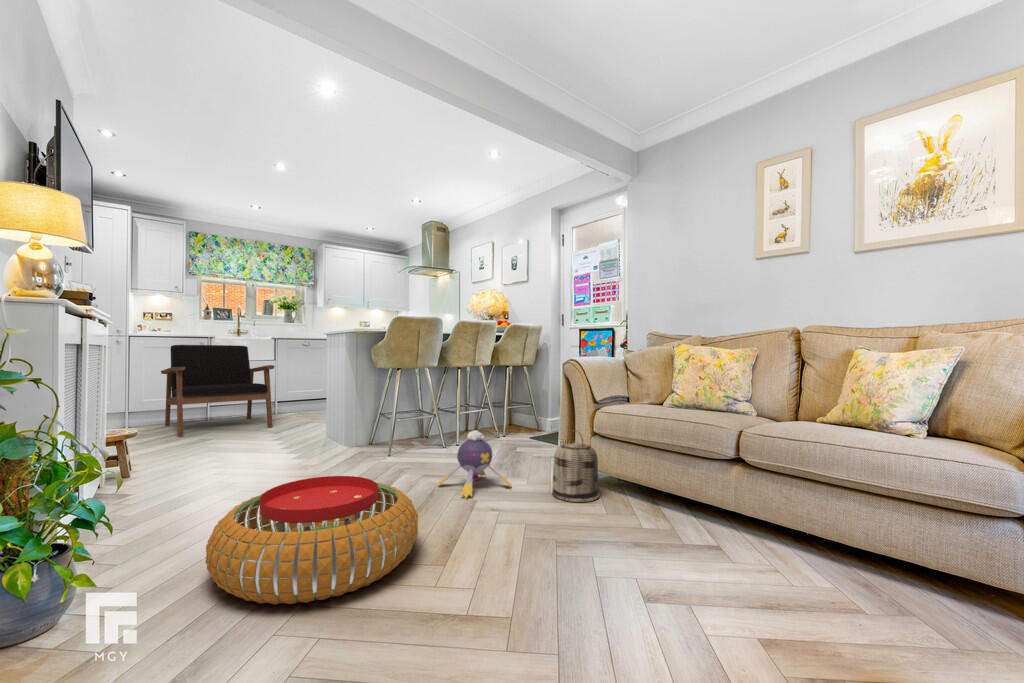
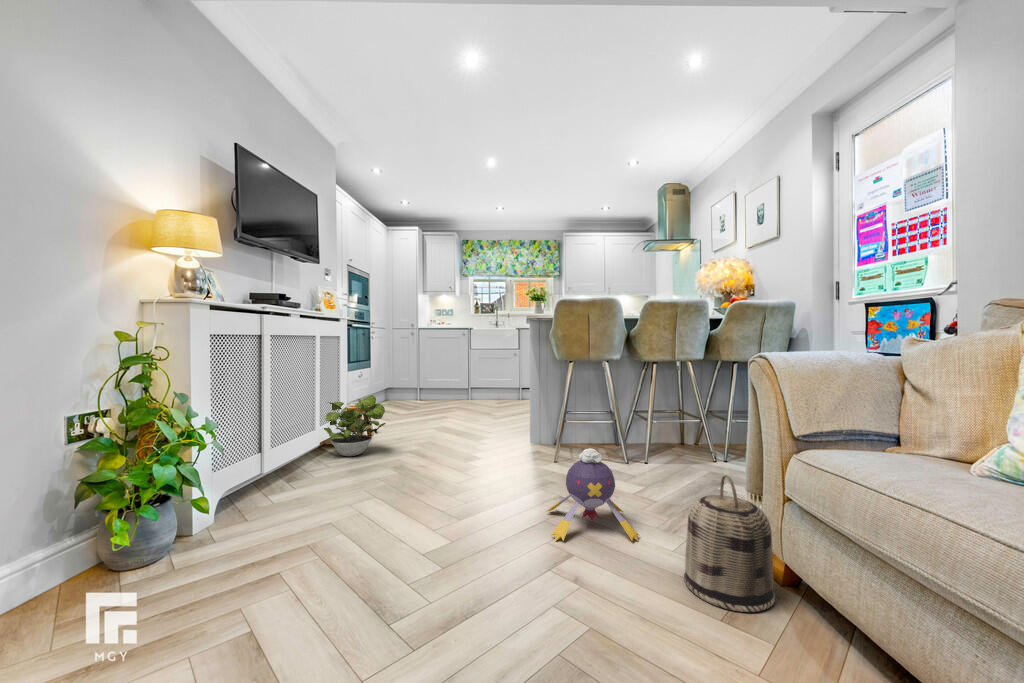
armchair: present [161,345,275,437] -> none [425,335,504,412]
potted plant: none [110,413,214,489] -> present [324,395,386,456]
pouf: present [206,476,418,605] -> none [186,477,427,630]

